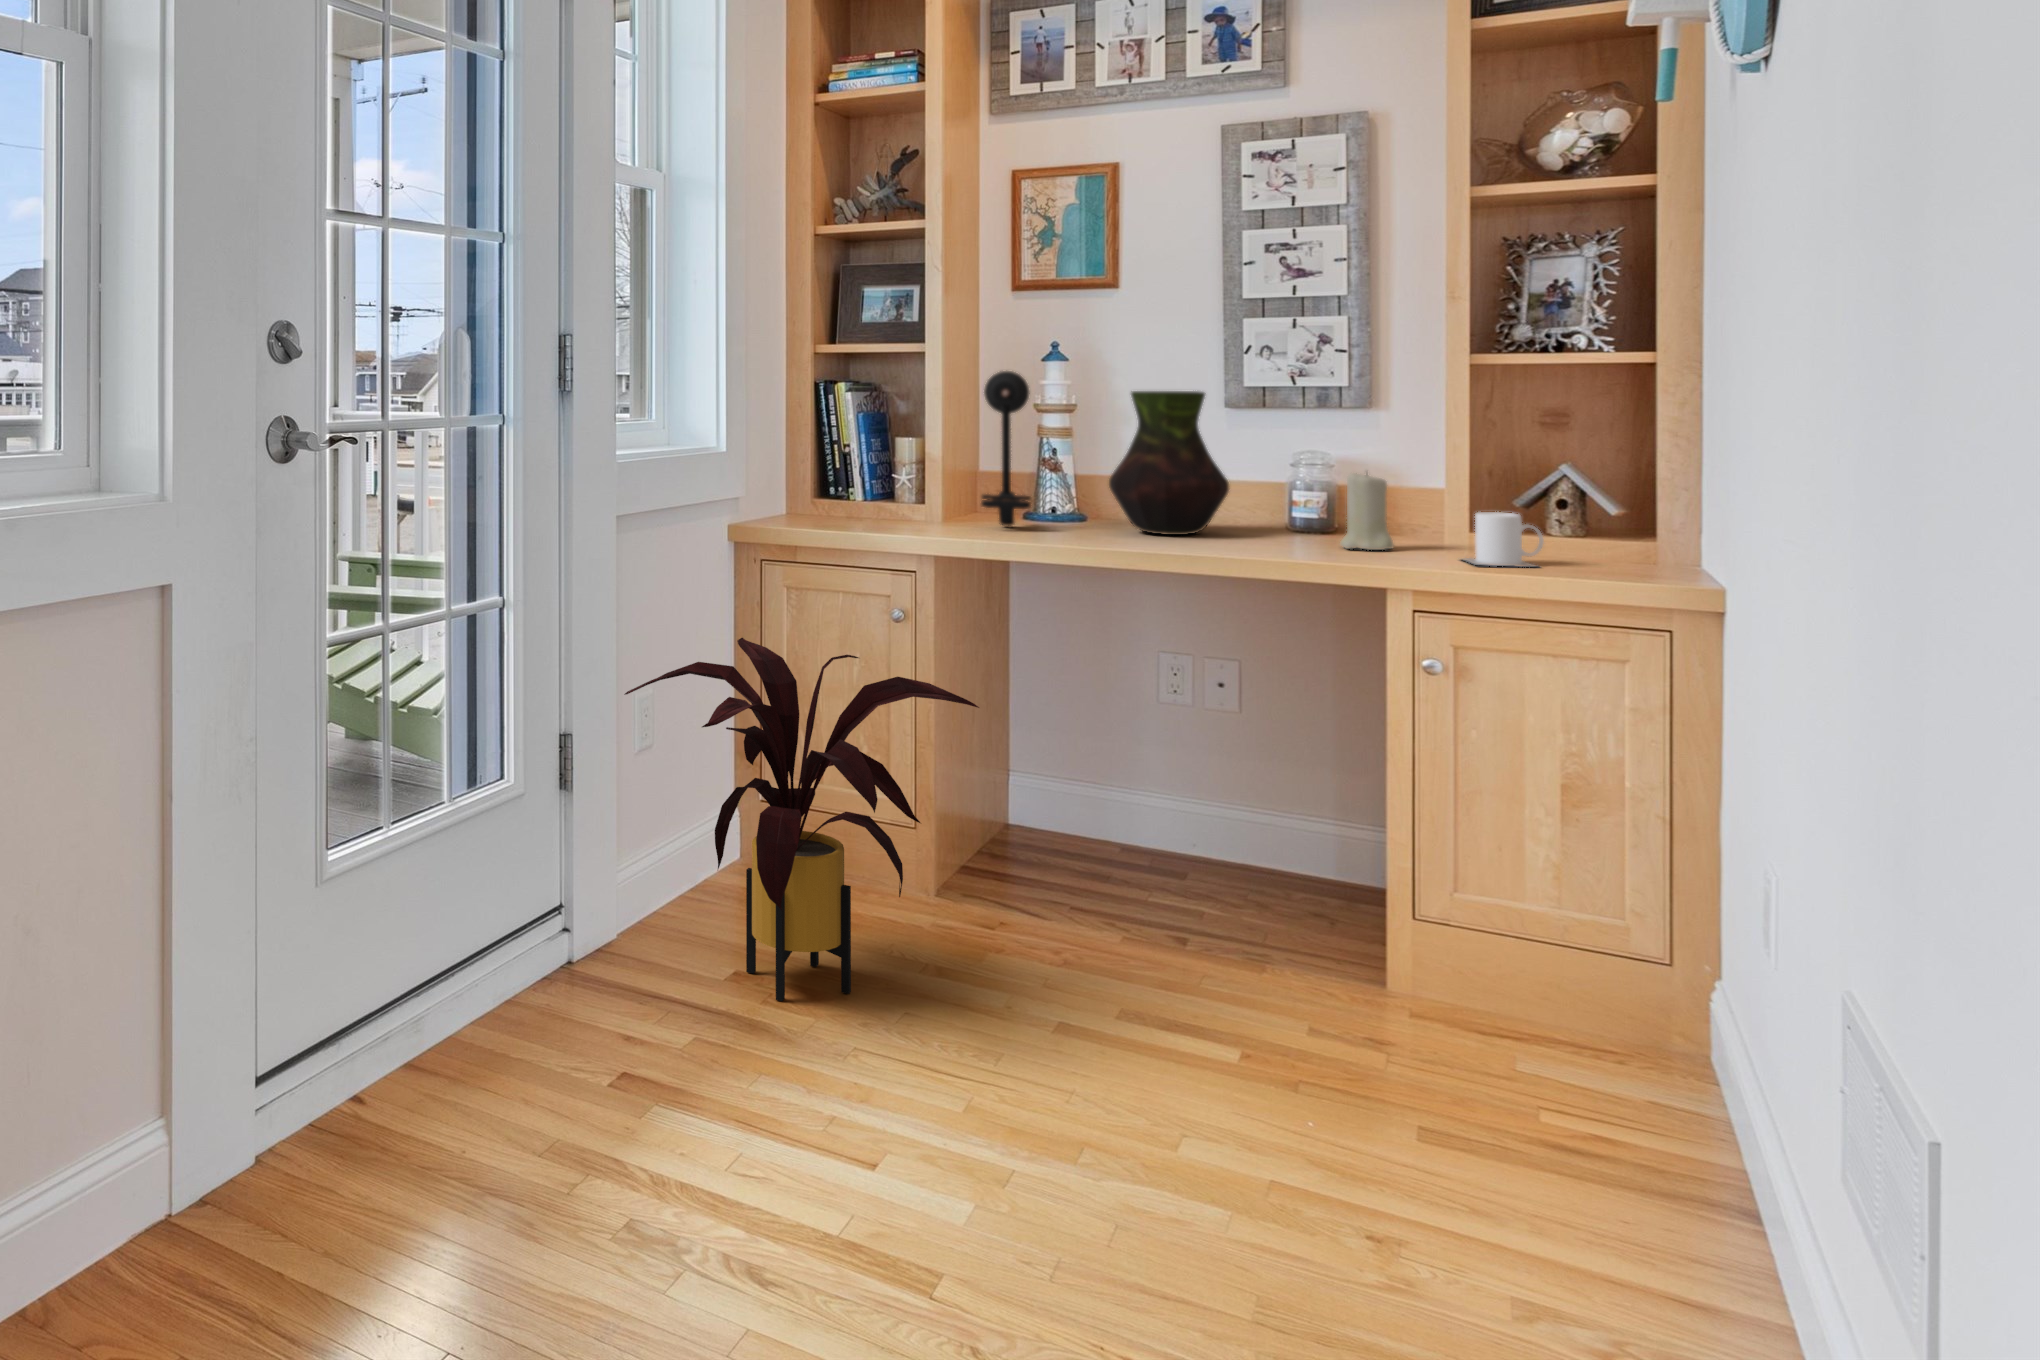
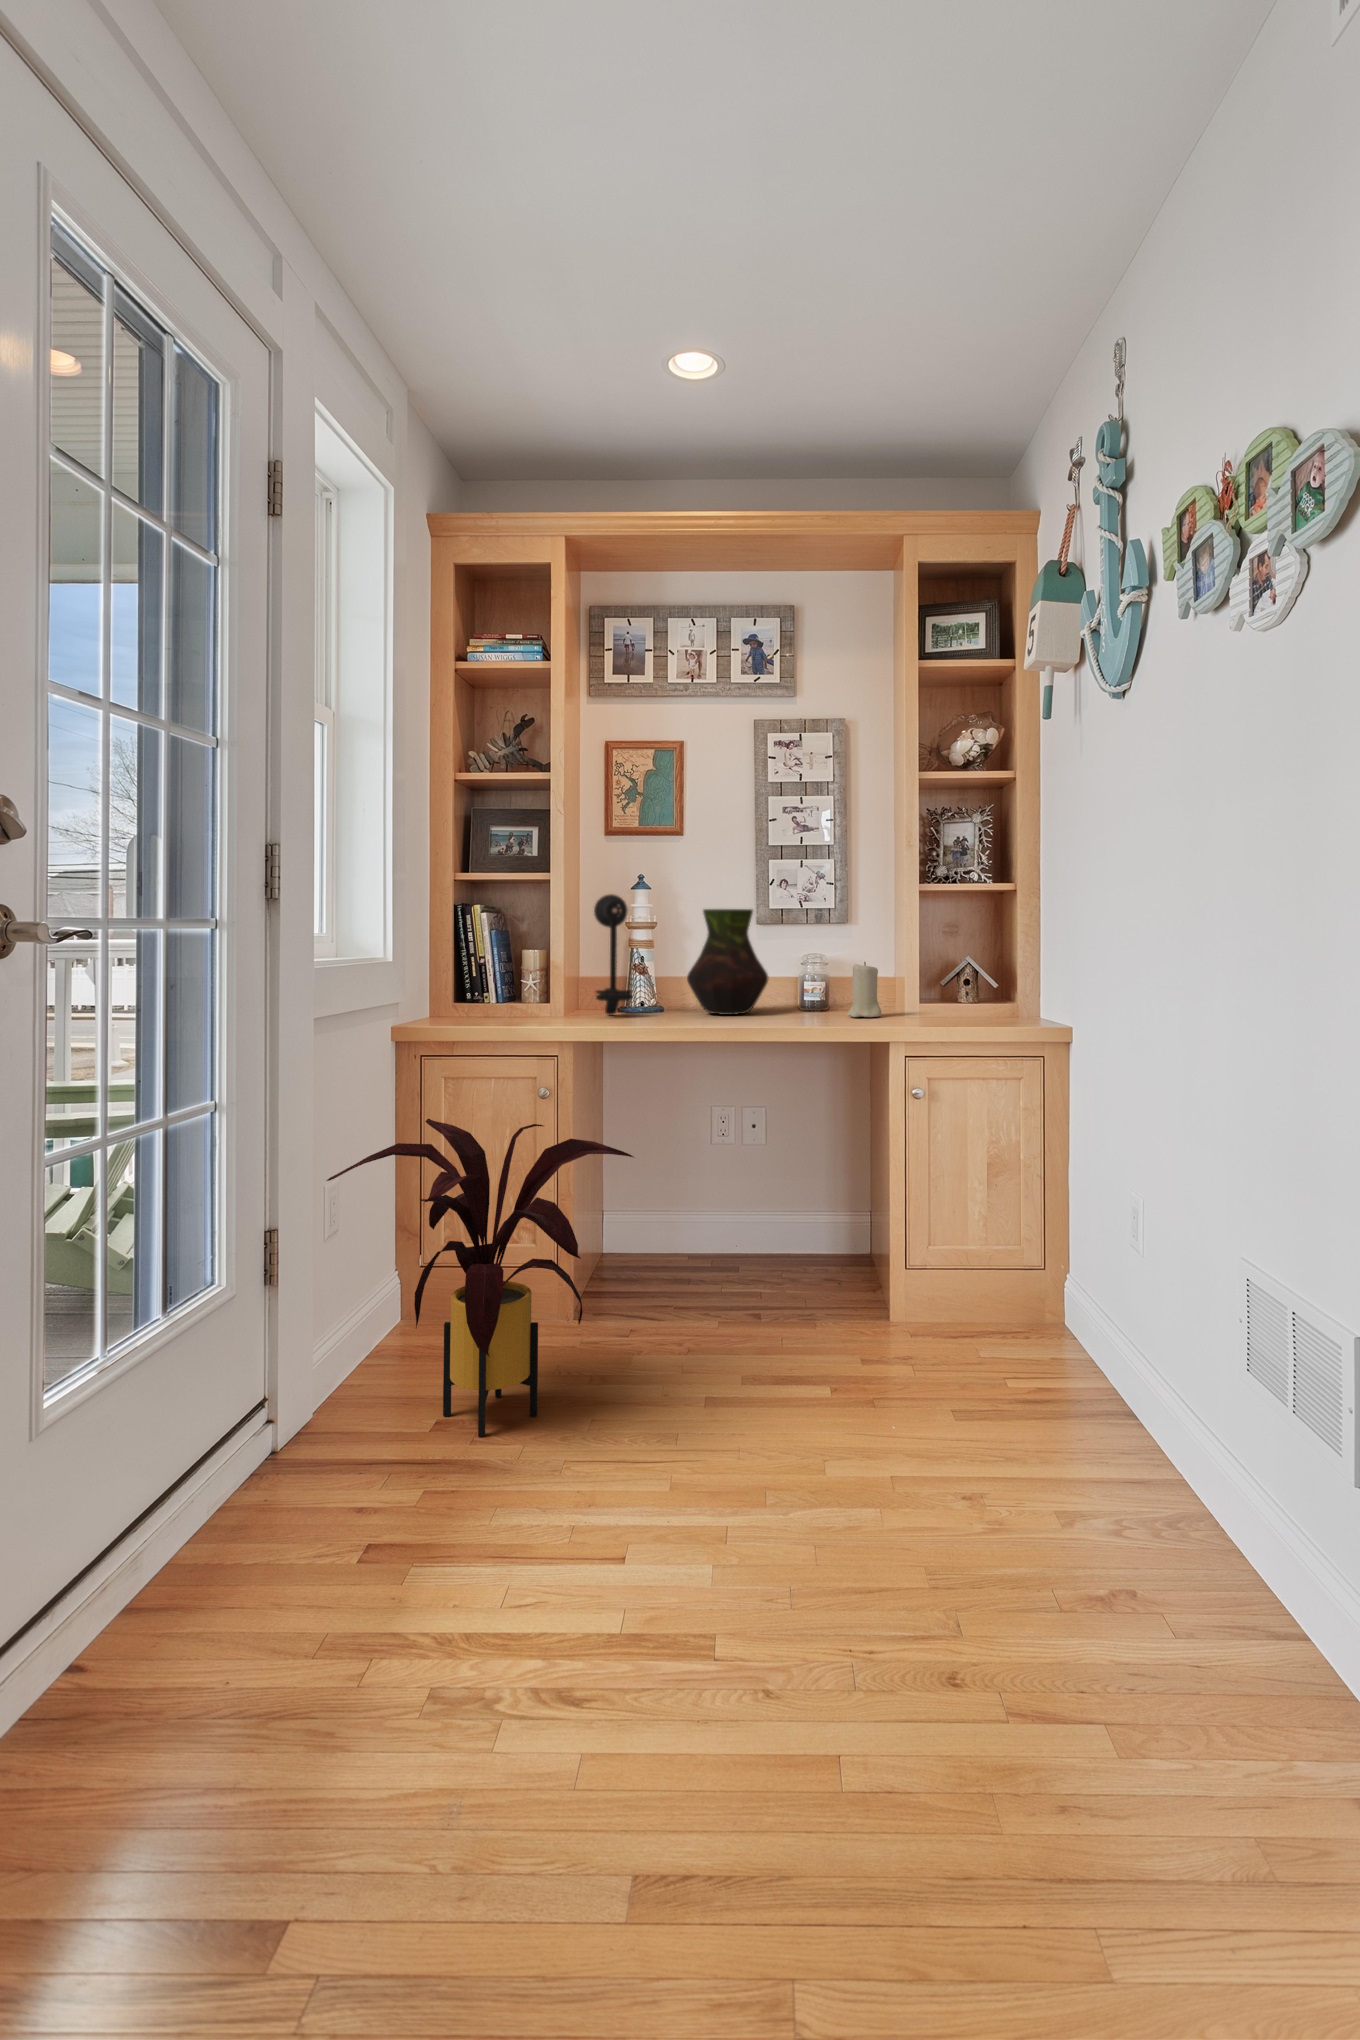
mug: present [1464,512,1543,567] -> none [926,987,979,1023]

